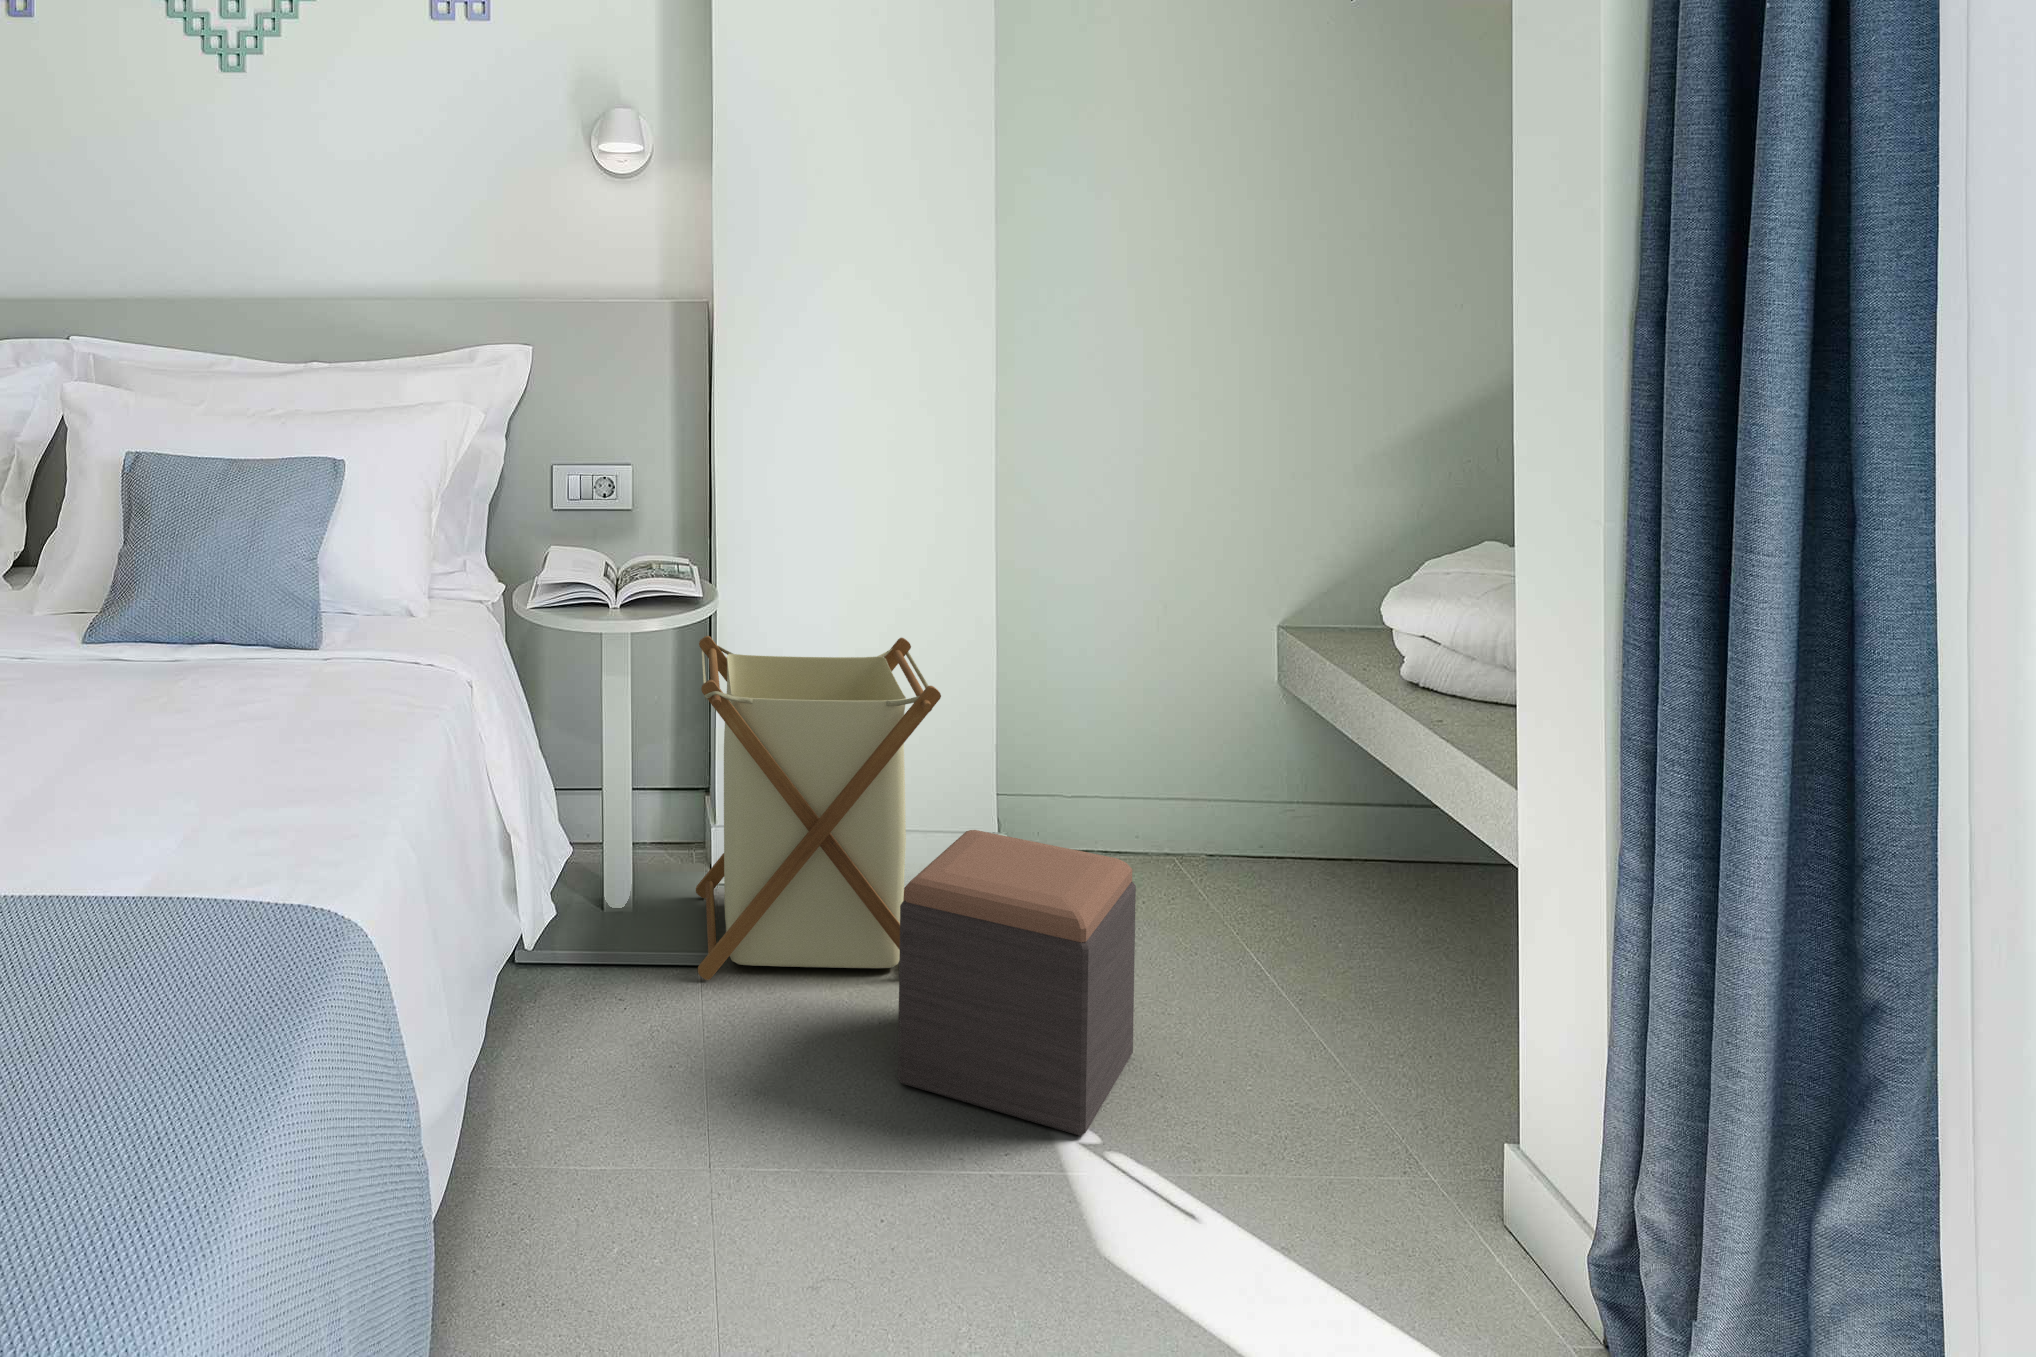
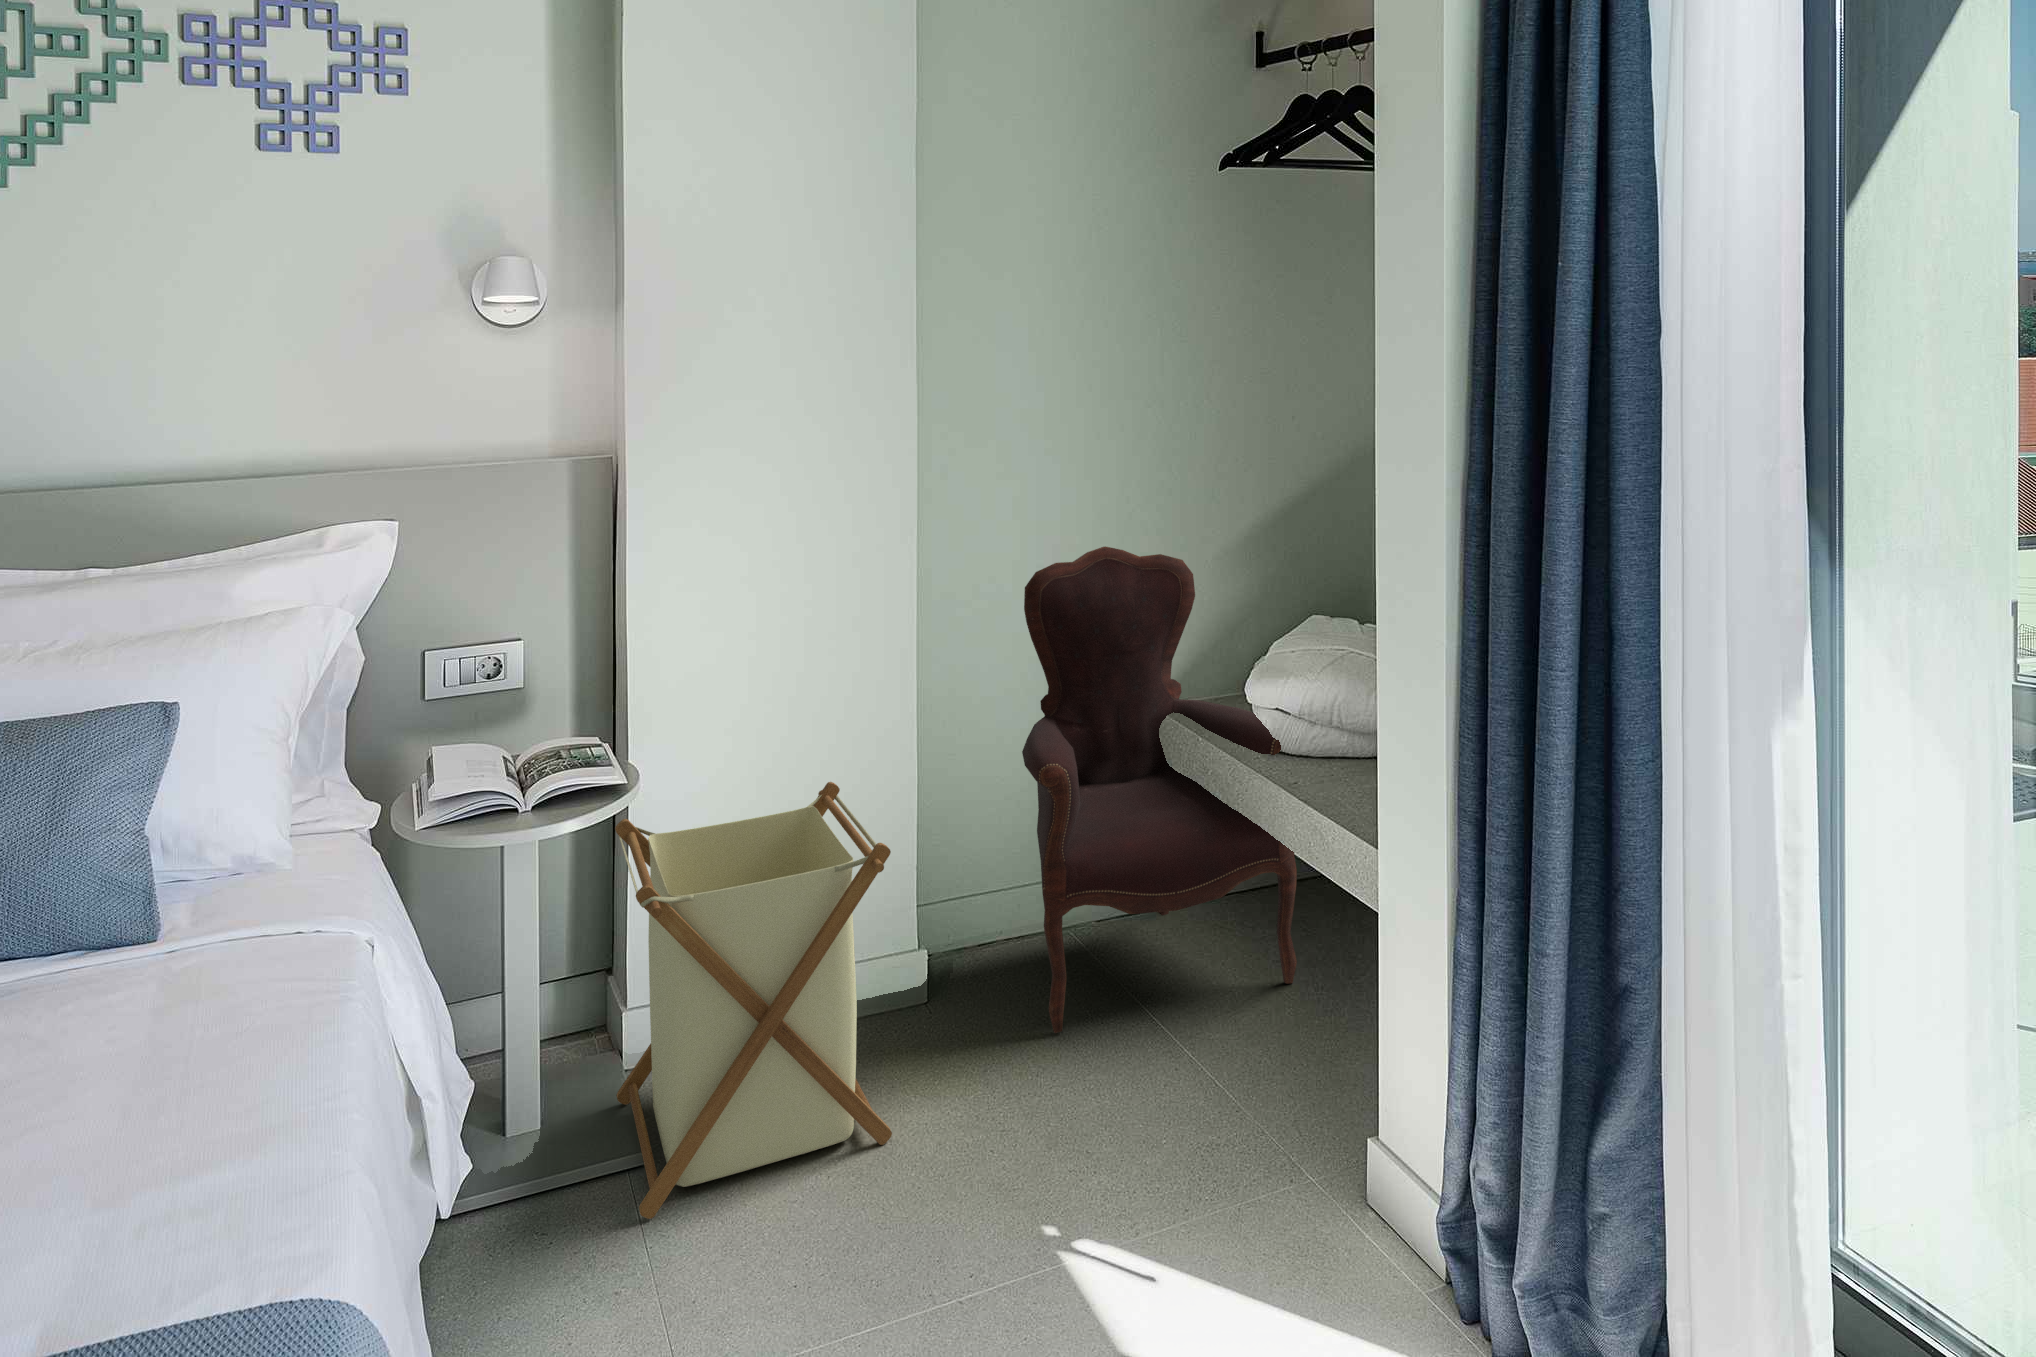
armchair: none [1109,442,1445,957] -> present [1022,546,1297,1033]
footstool: present [898,830,1136,1136] -> none [882,987,1094,1295]

